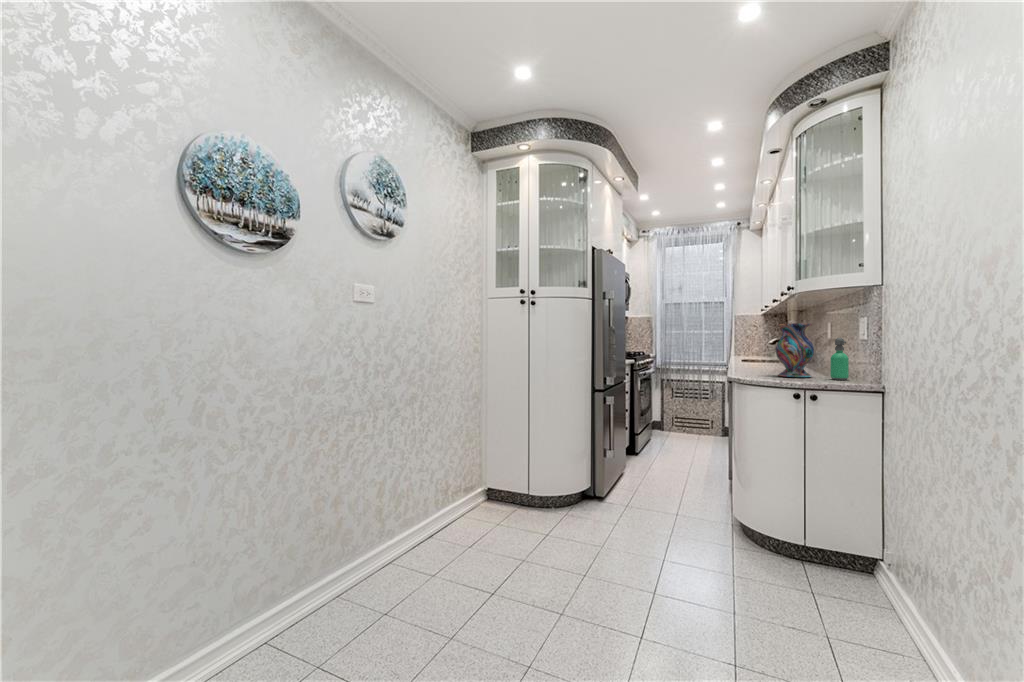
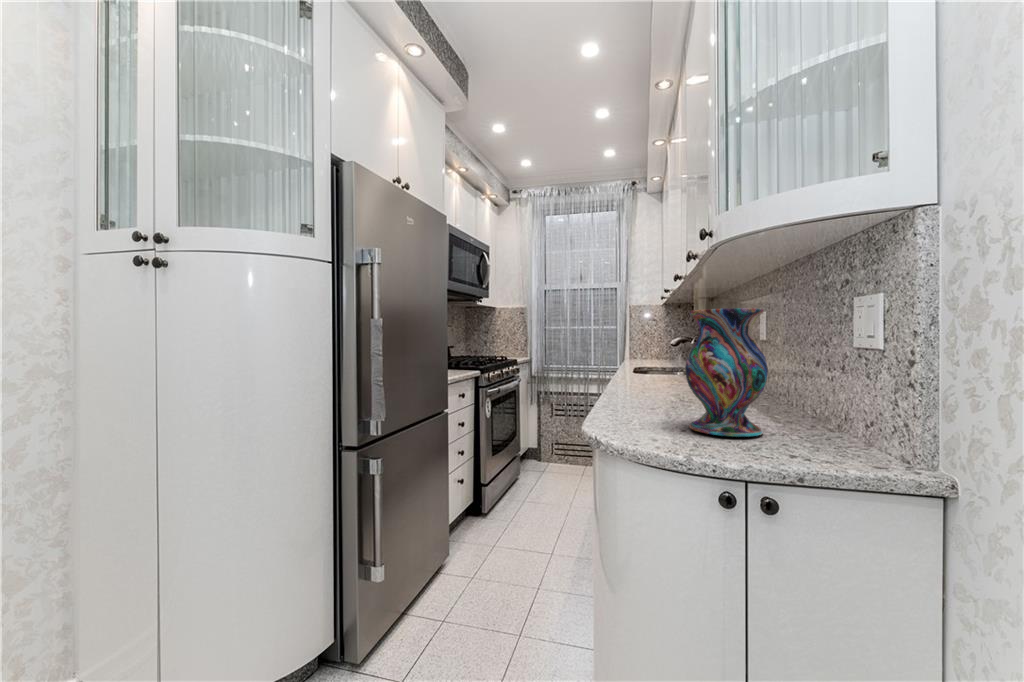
soap dispenser: present [831,338,849,380] -> none [812,343,858,452]

